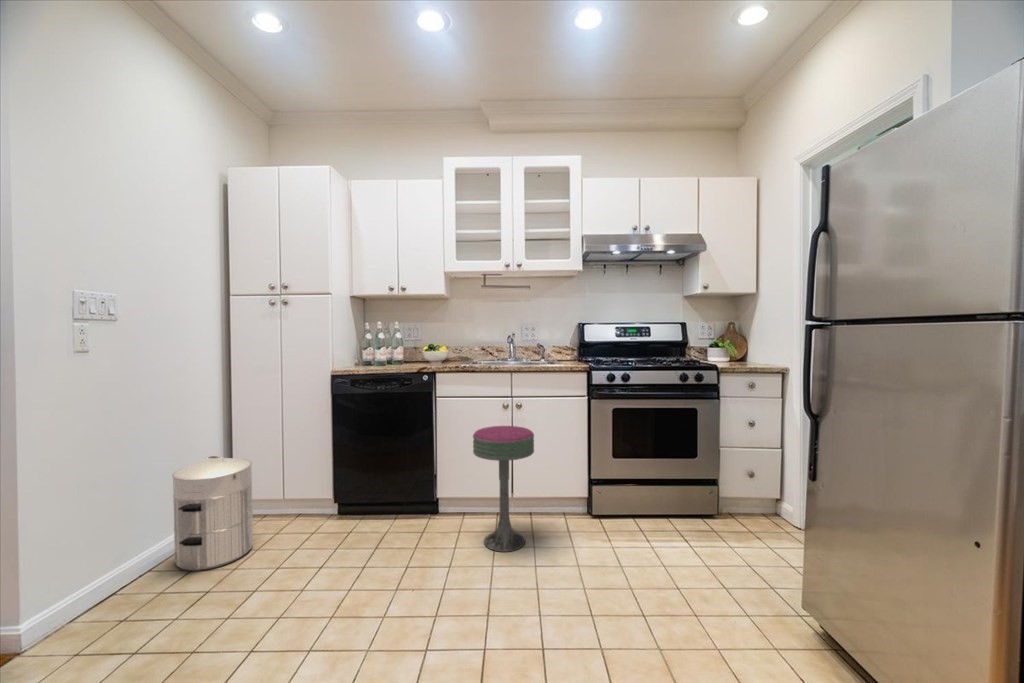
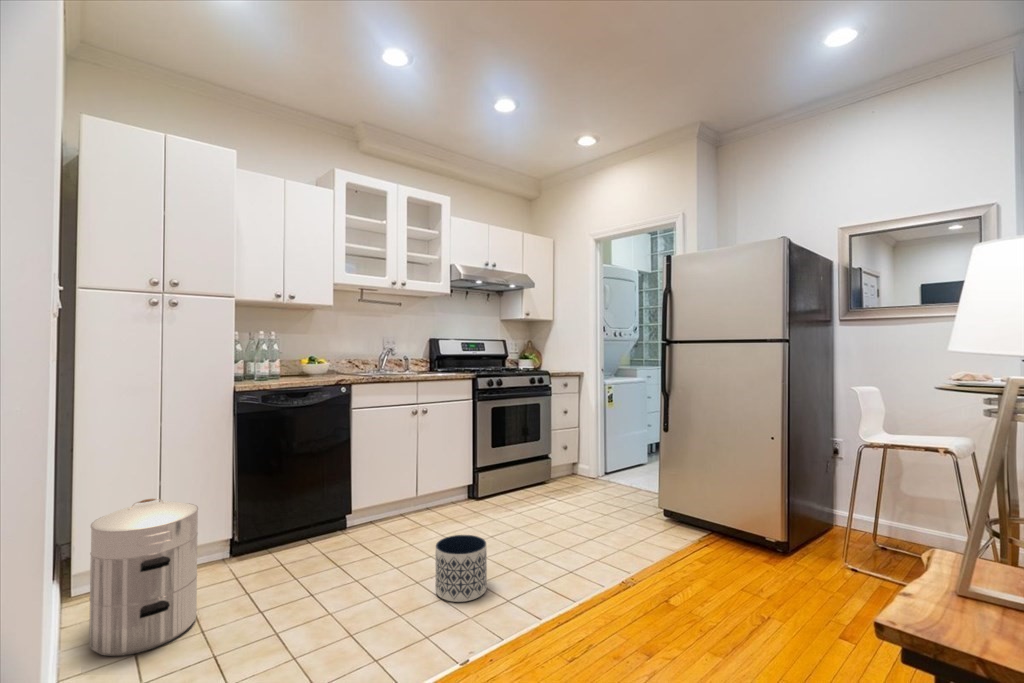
bar stool: present [473,426,534,552] -> none [416,427,469,535]
planter: none [358,563,421,654] -> present [436,535,487,602]

